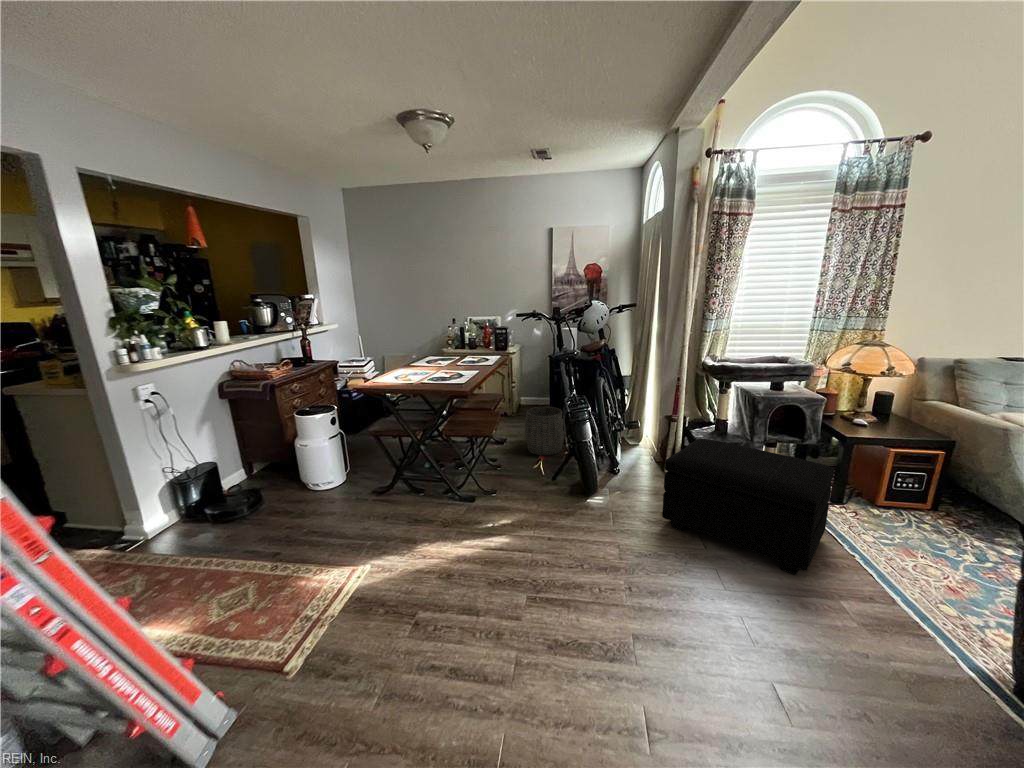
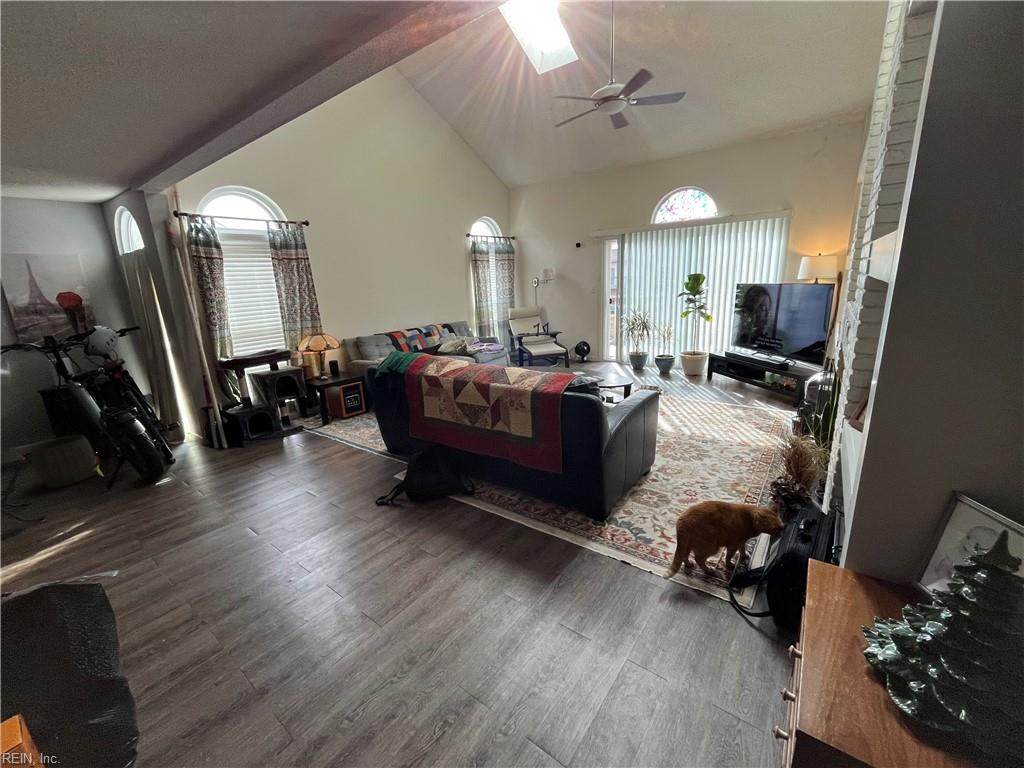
footstool: present [662,438,834,575] -> none [218,400,322,469]

